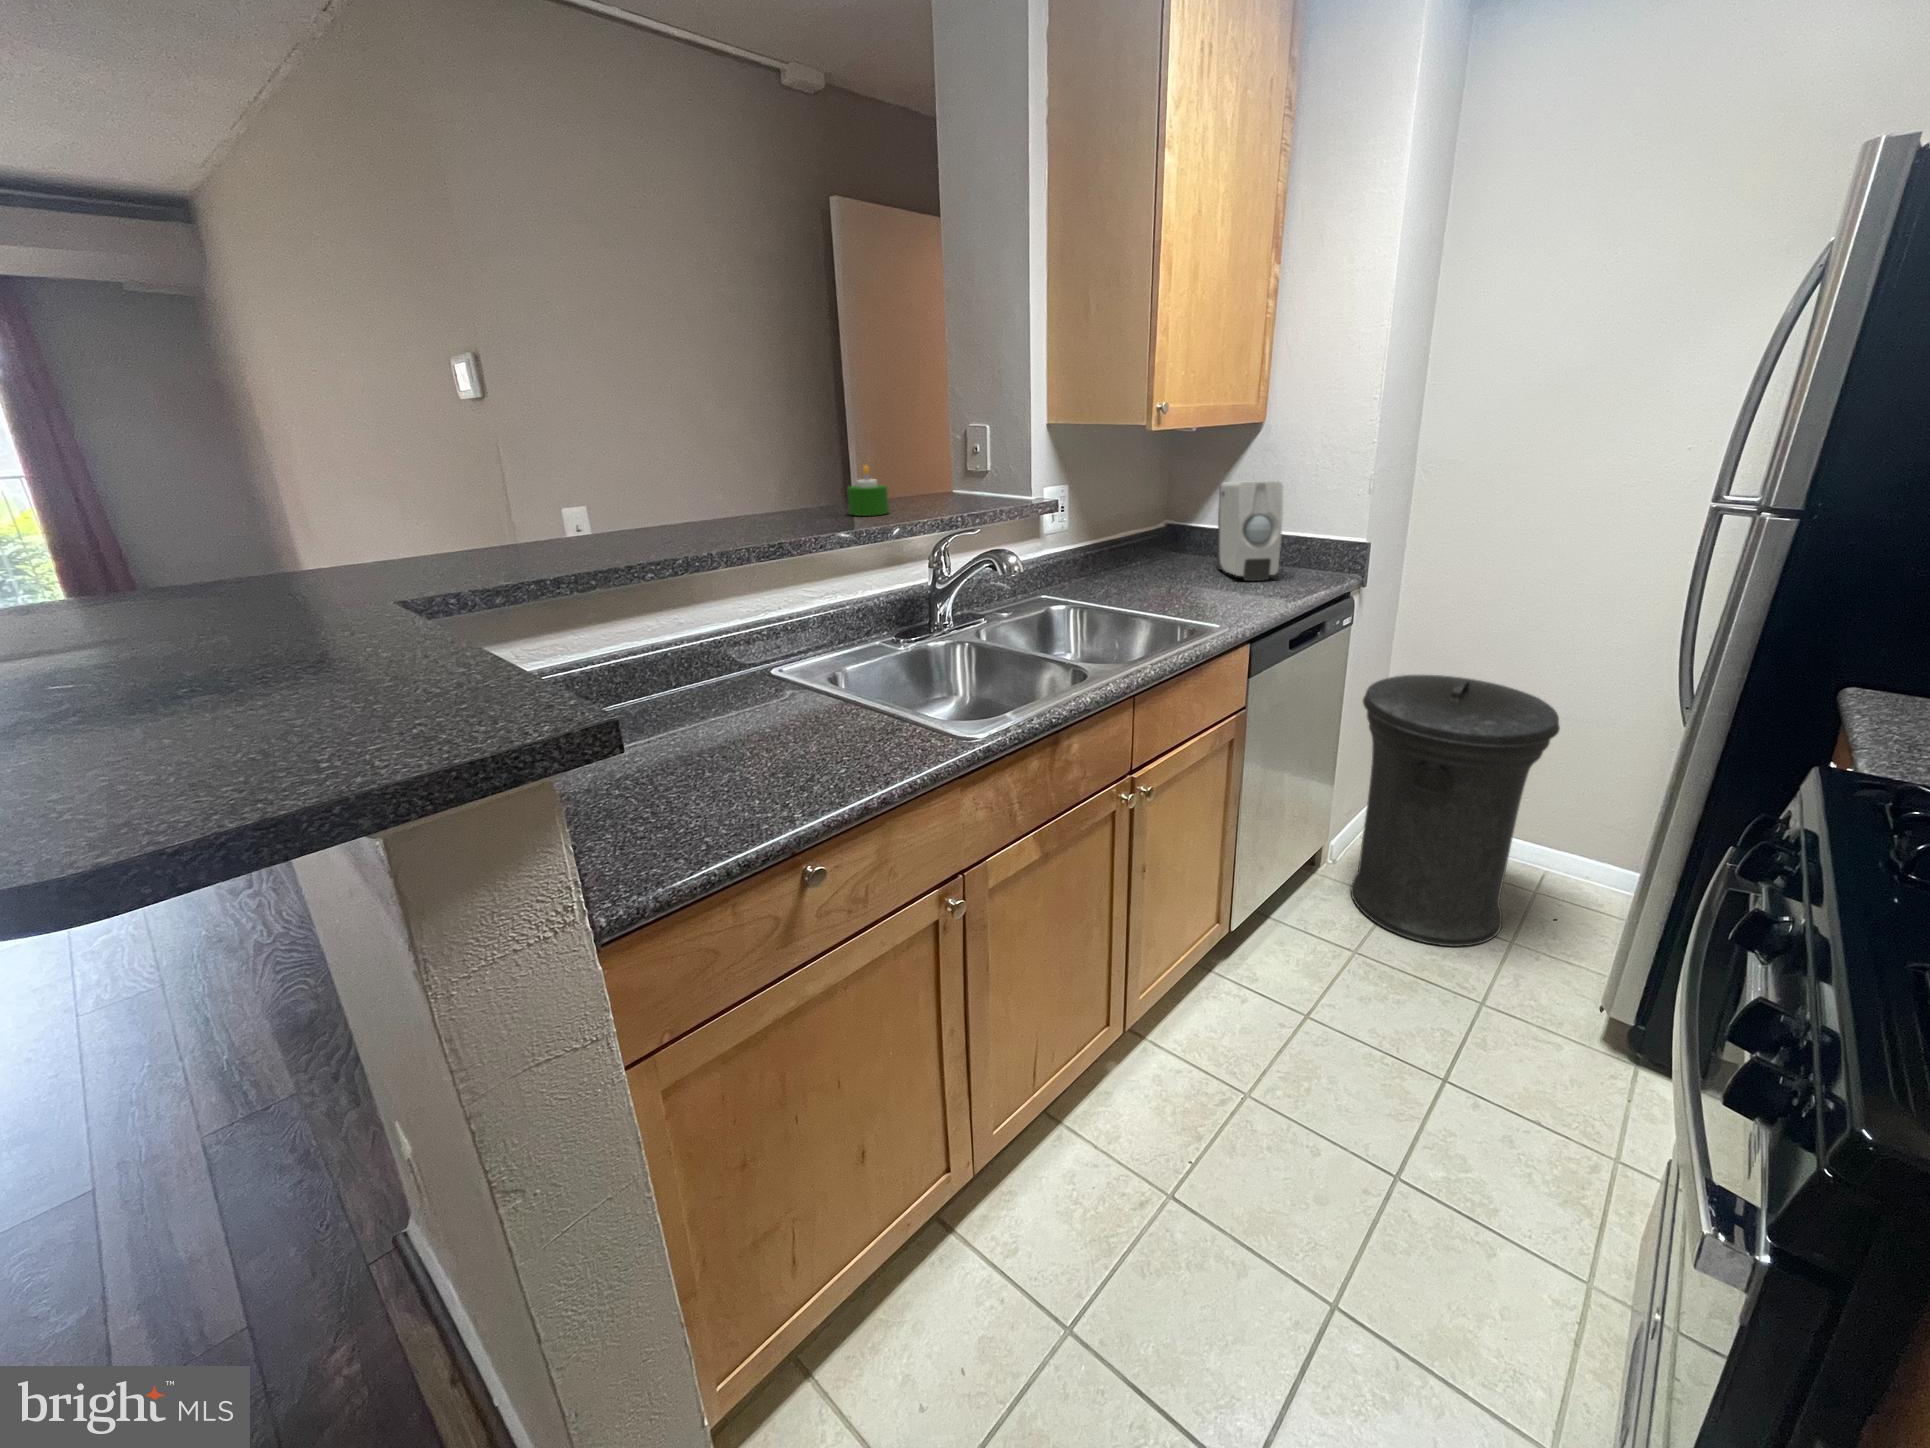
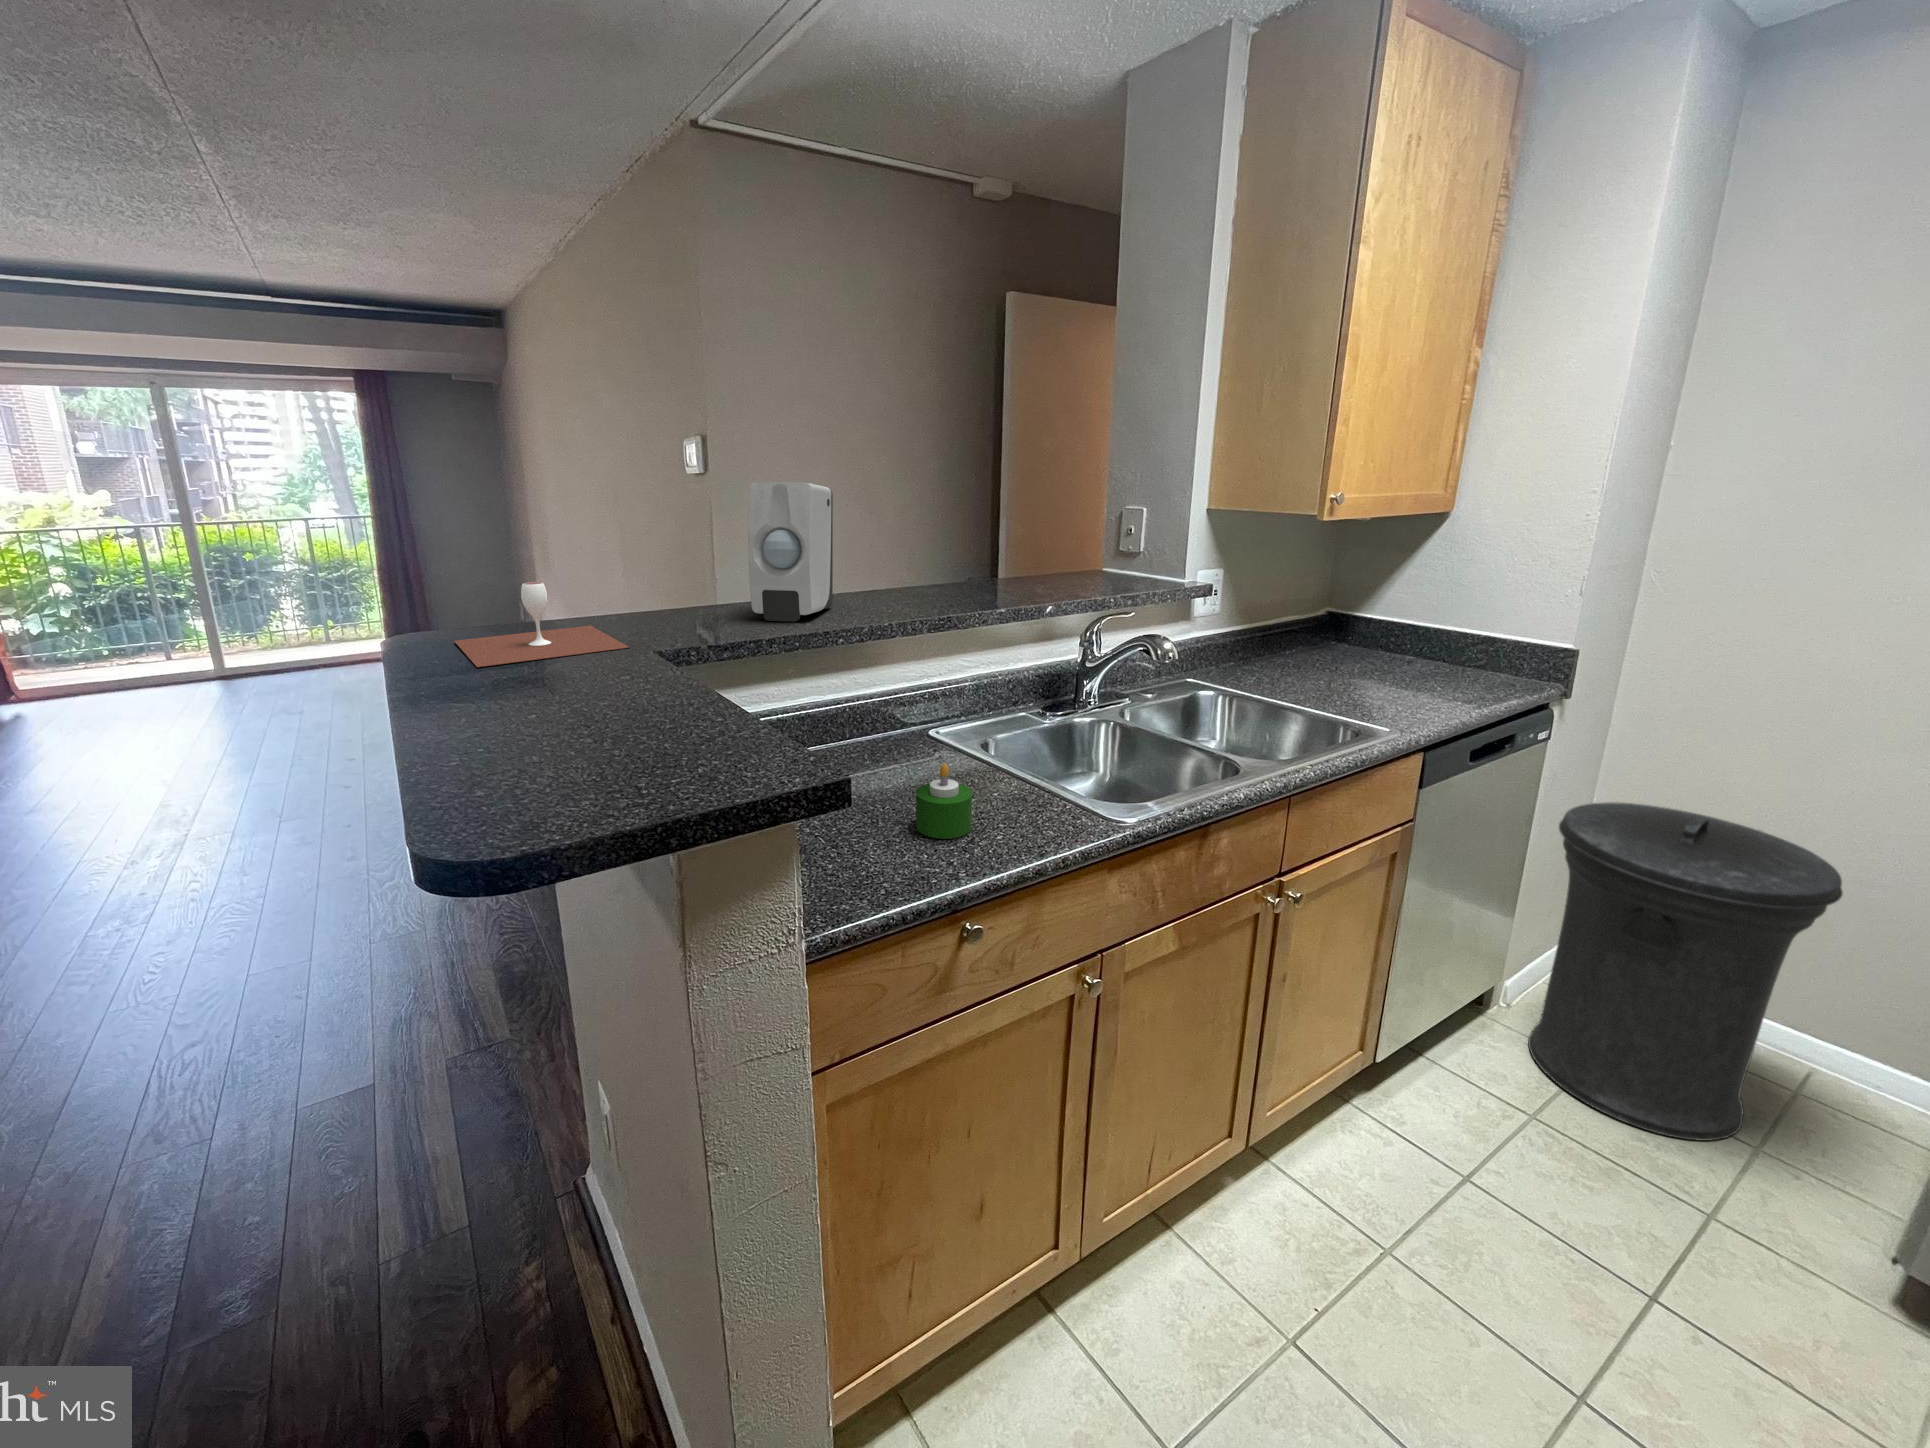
candle: present [847,465,889,516] -> present [916,764,972,839]
soap dispenser: present [1217,481,1283,581] -> present [748,482,833,622]
wine glass: none [80,522,355,638] -> present [454,582,629,667]

